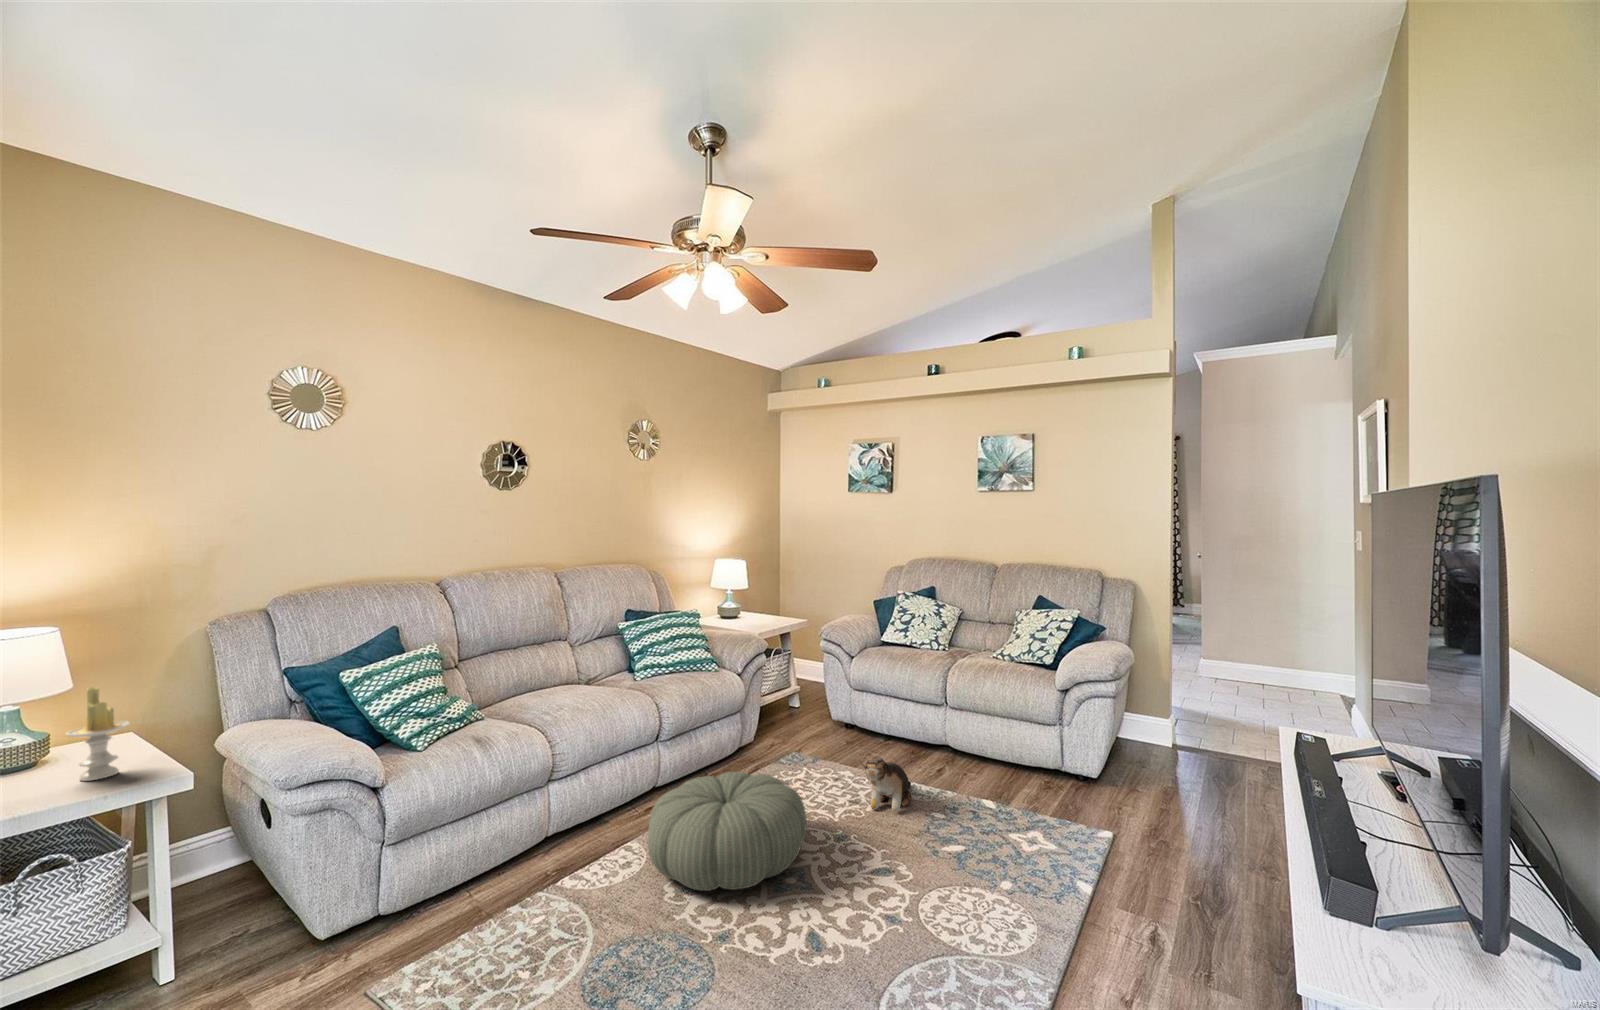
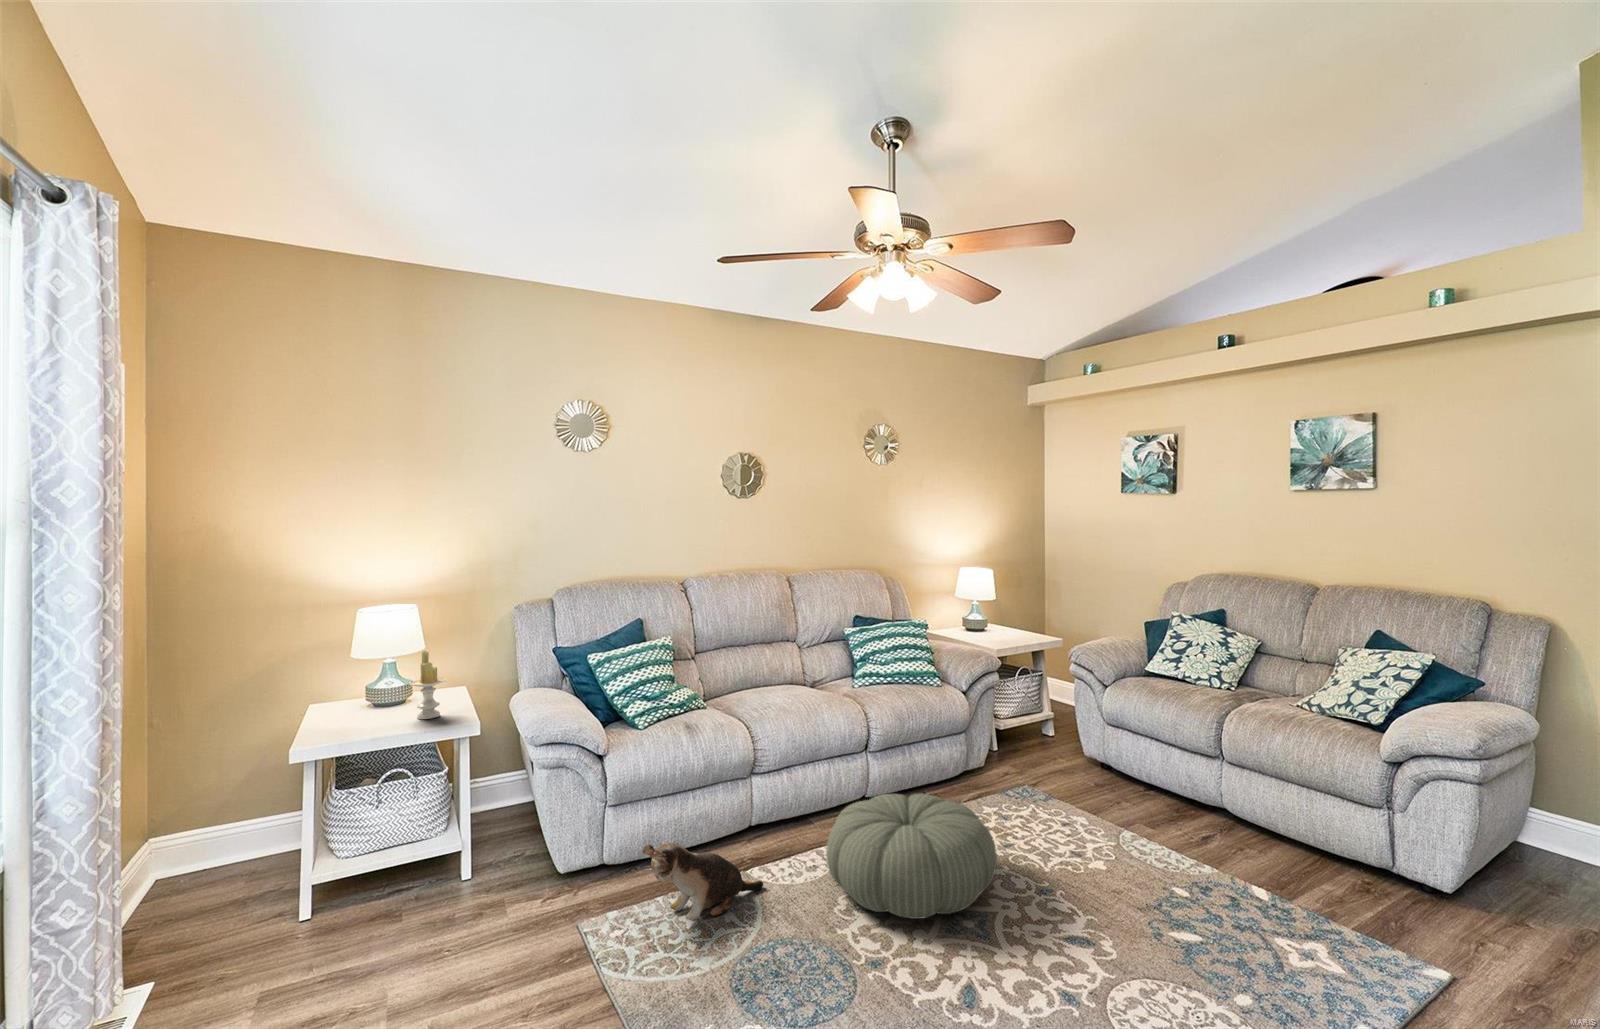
plush toy: present [860,756,912,811] -> present [643,843,763,920]

